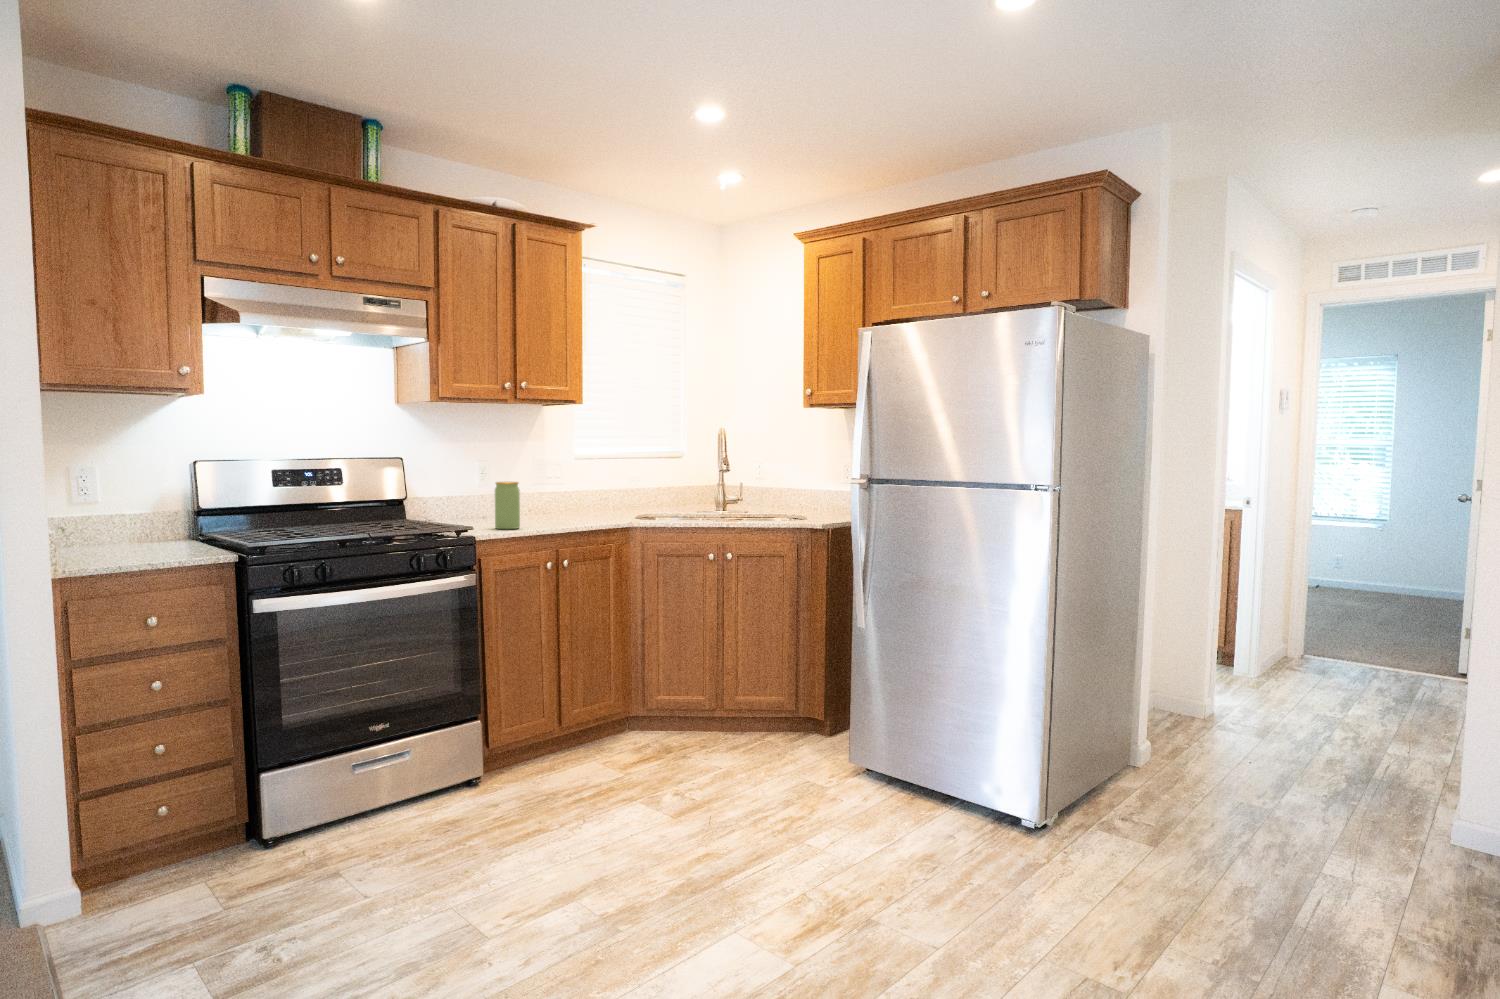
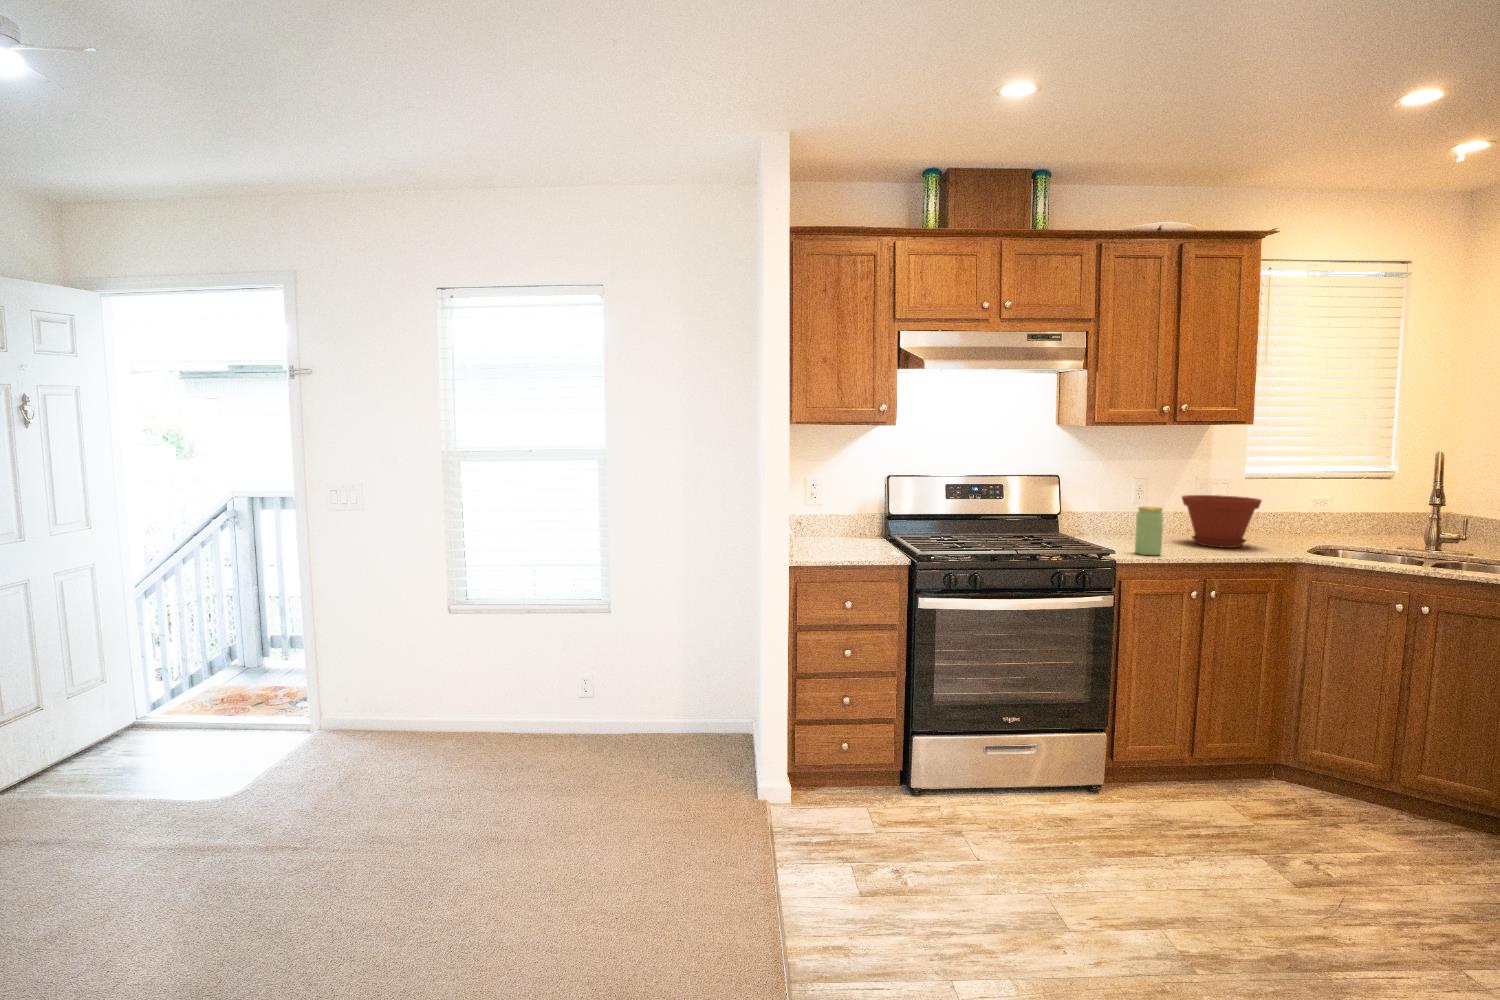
plant pot: none [527,472,595,519] -> present [1182,495,1262,548]

